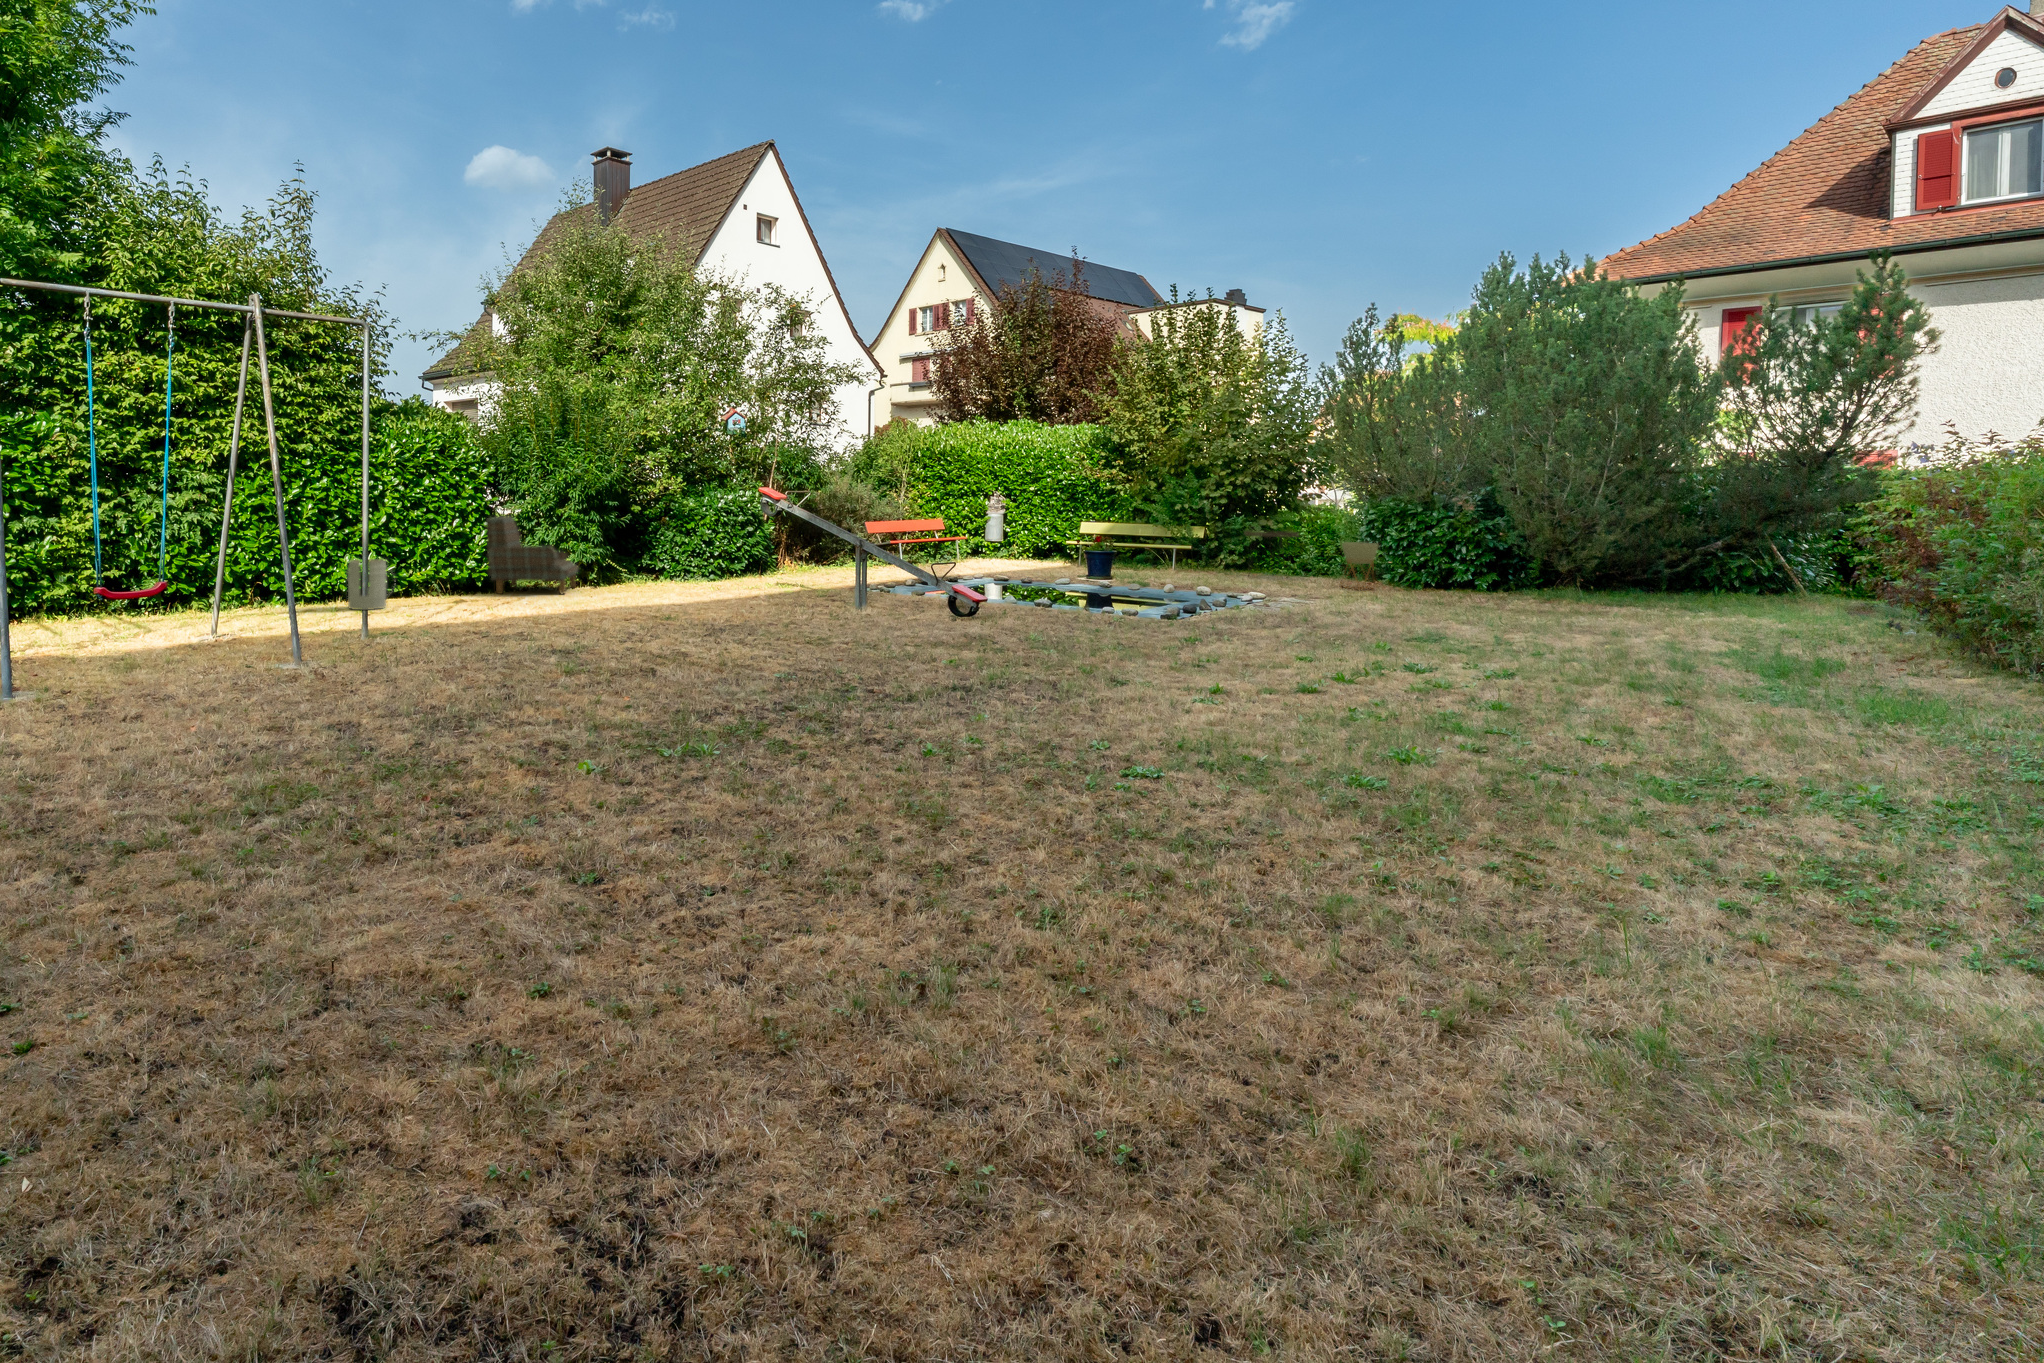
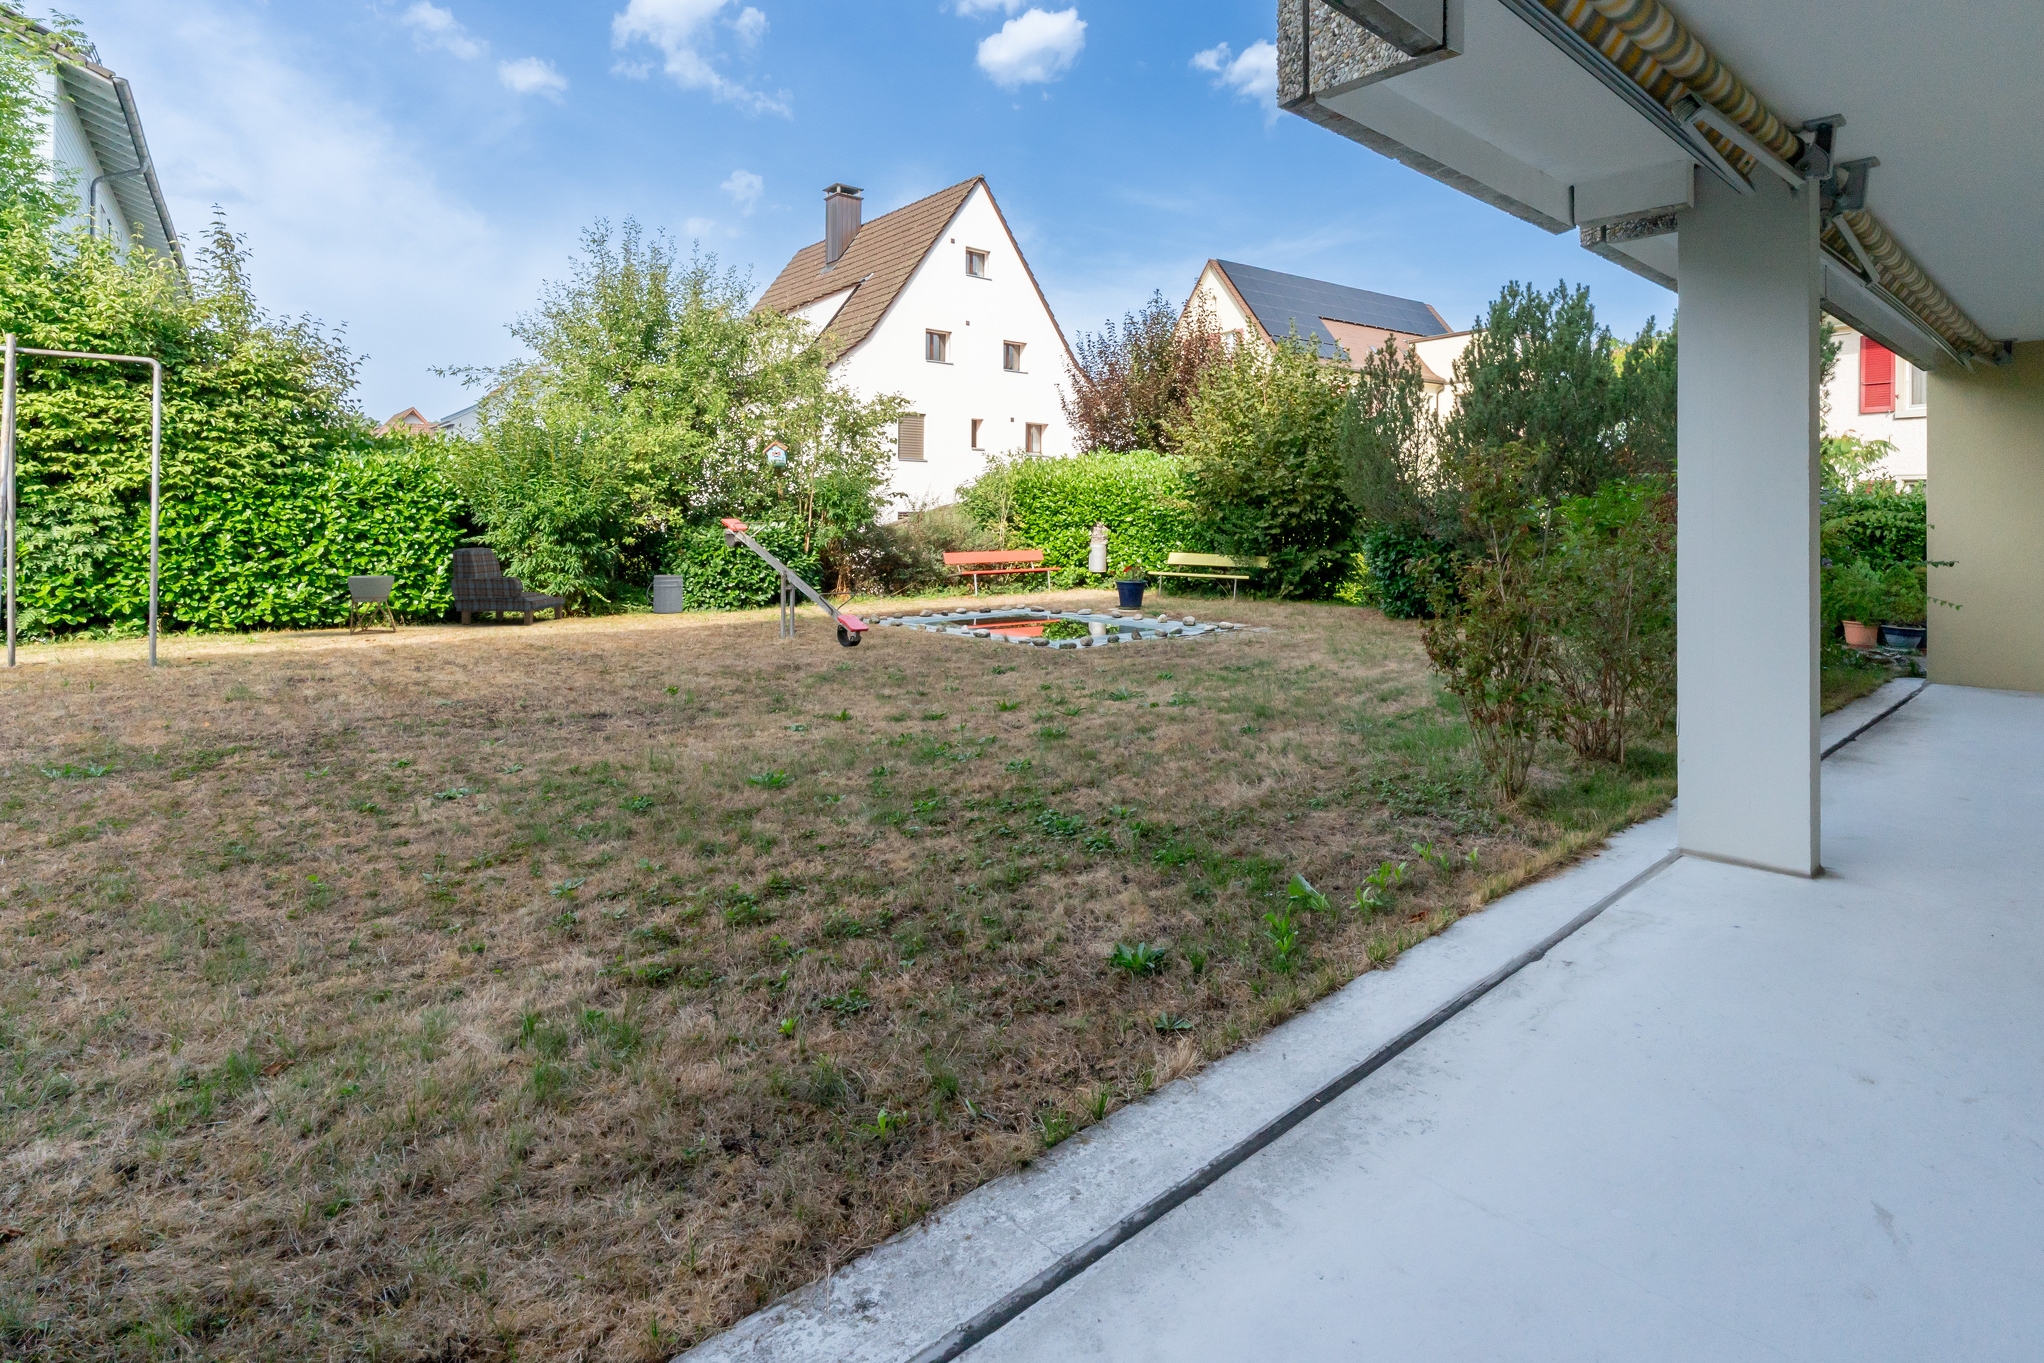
side table: present [1244,531,1299,568] -> none [1297,561,1347,610]
planter: present [1340,542,1378,590] -> present [347,575,396,635]
bucket: present [348,559,387,610] -> present [647,575,683,613]

